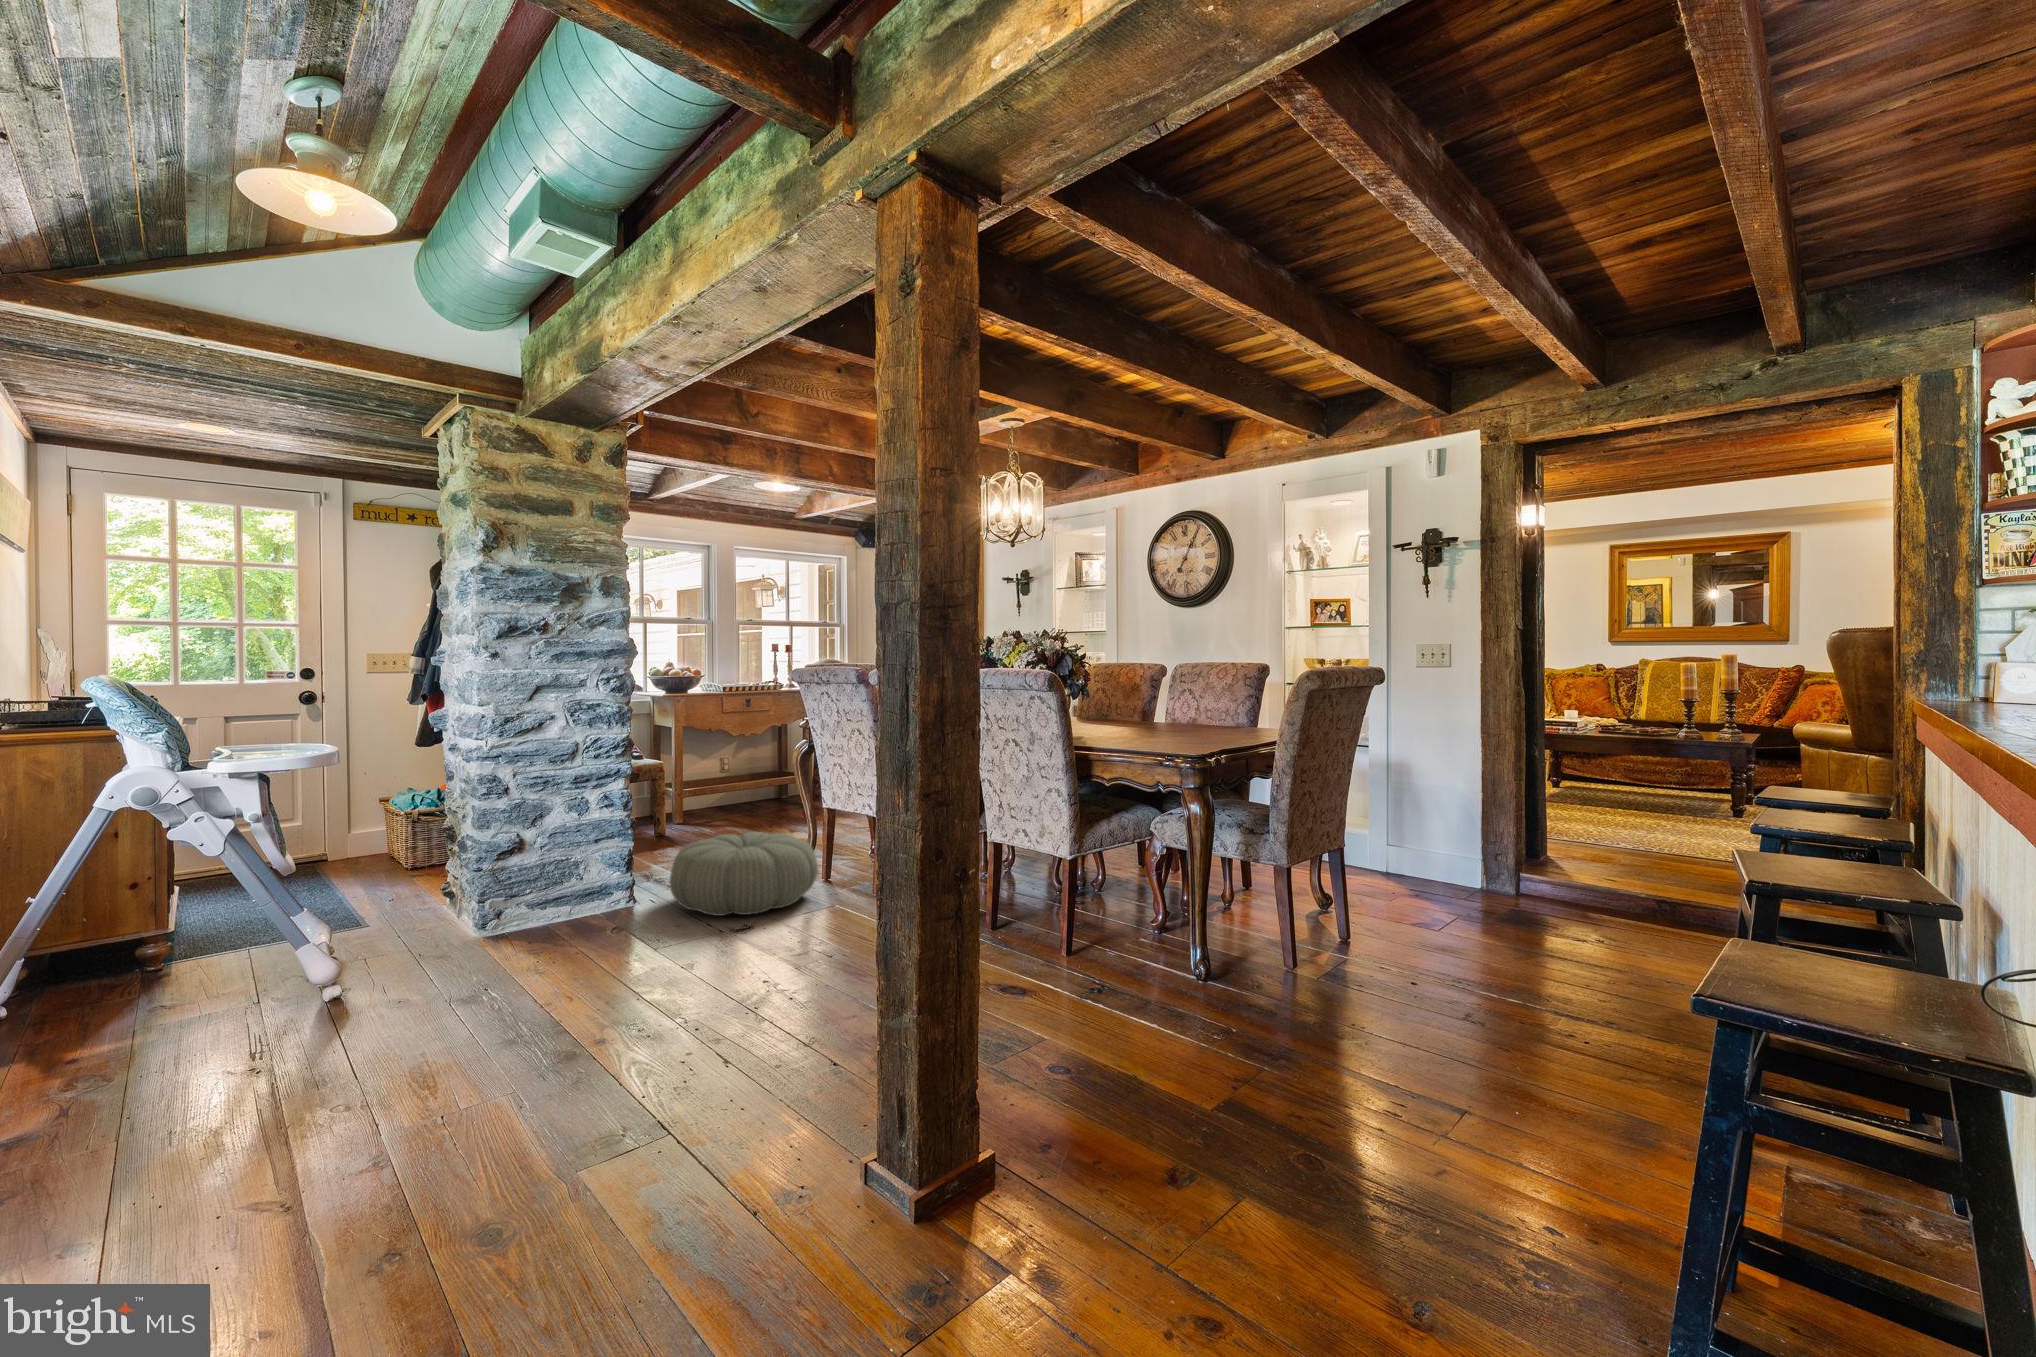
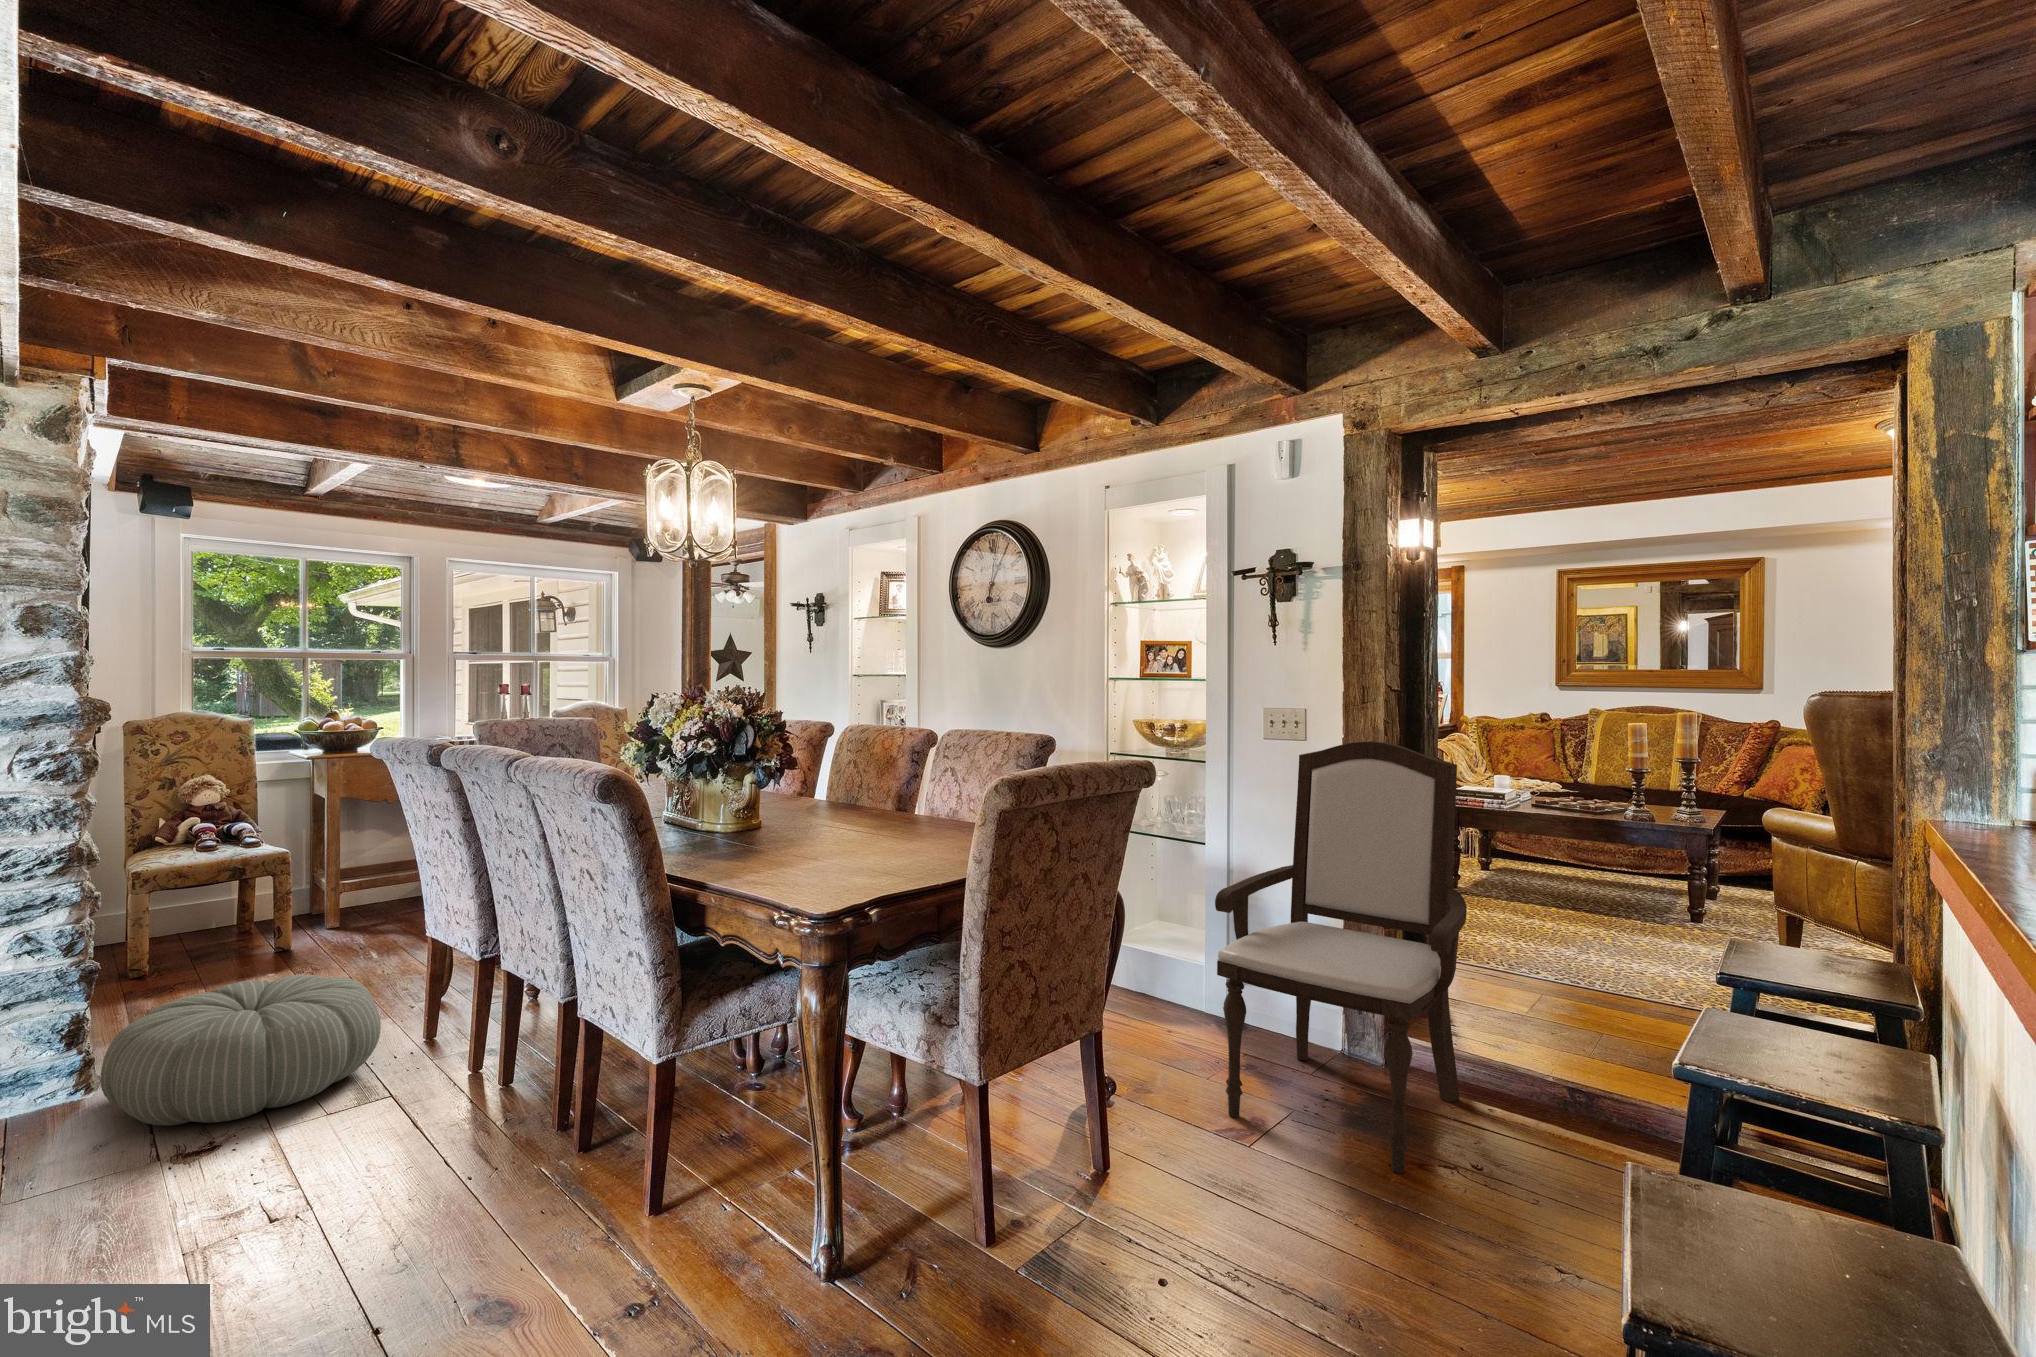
armchair: none [1401,664,1585,942] -> present [1215,741,1467,1173]

